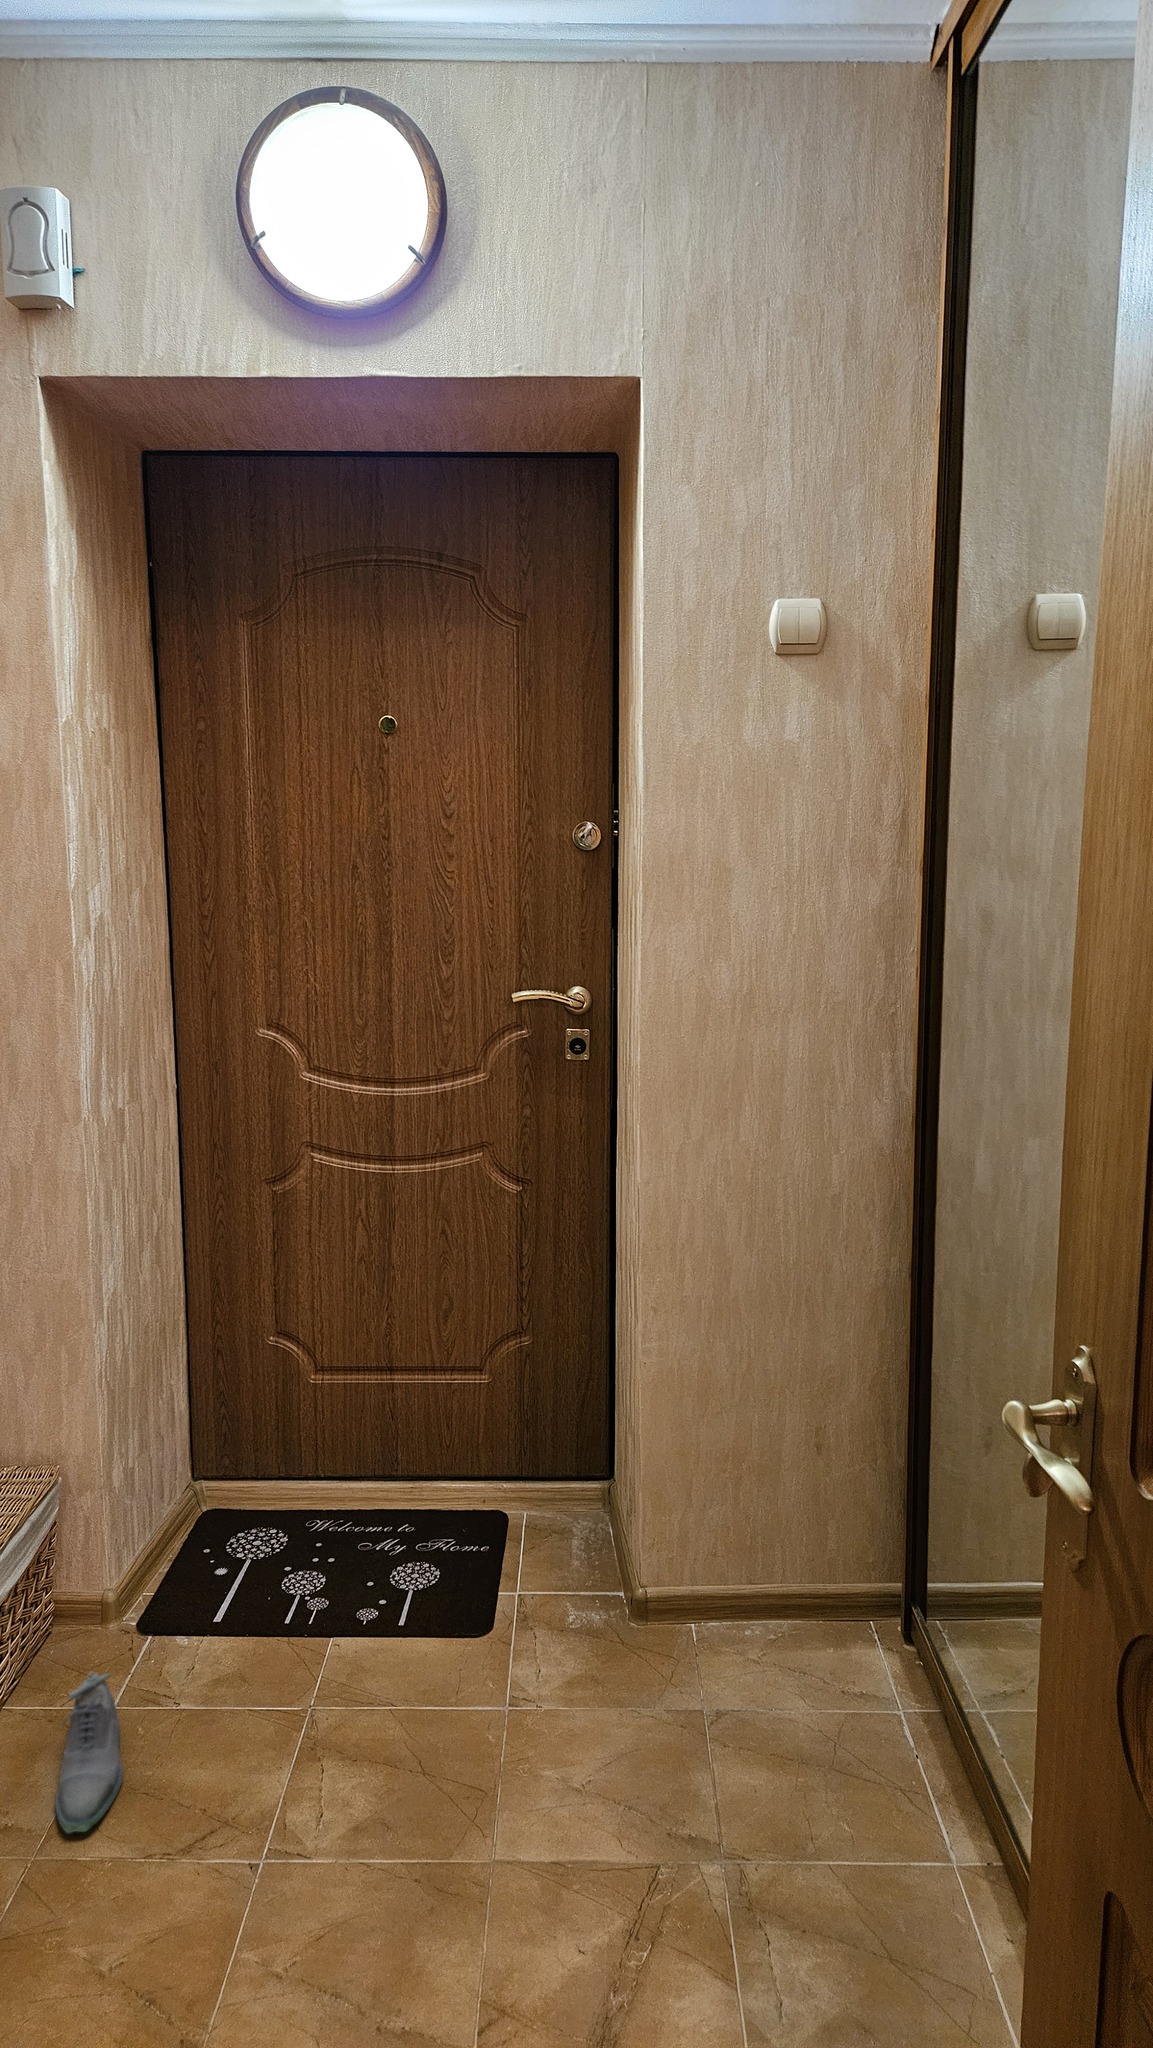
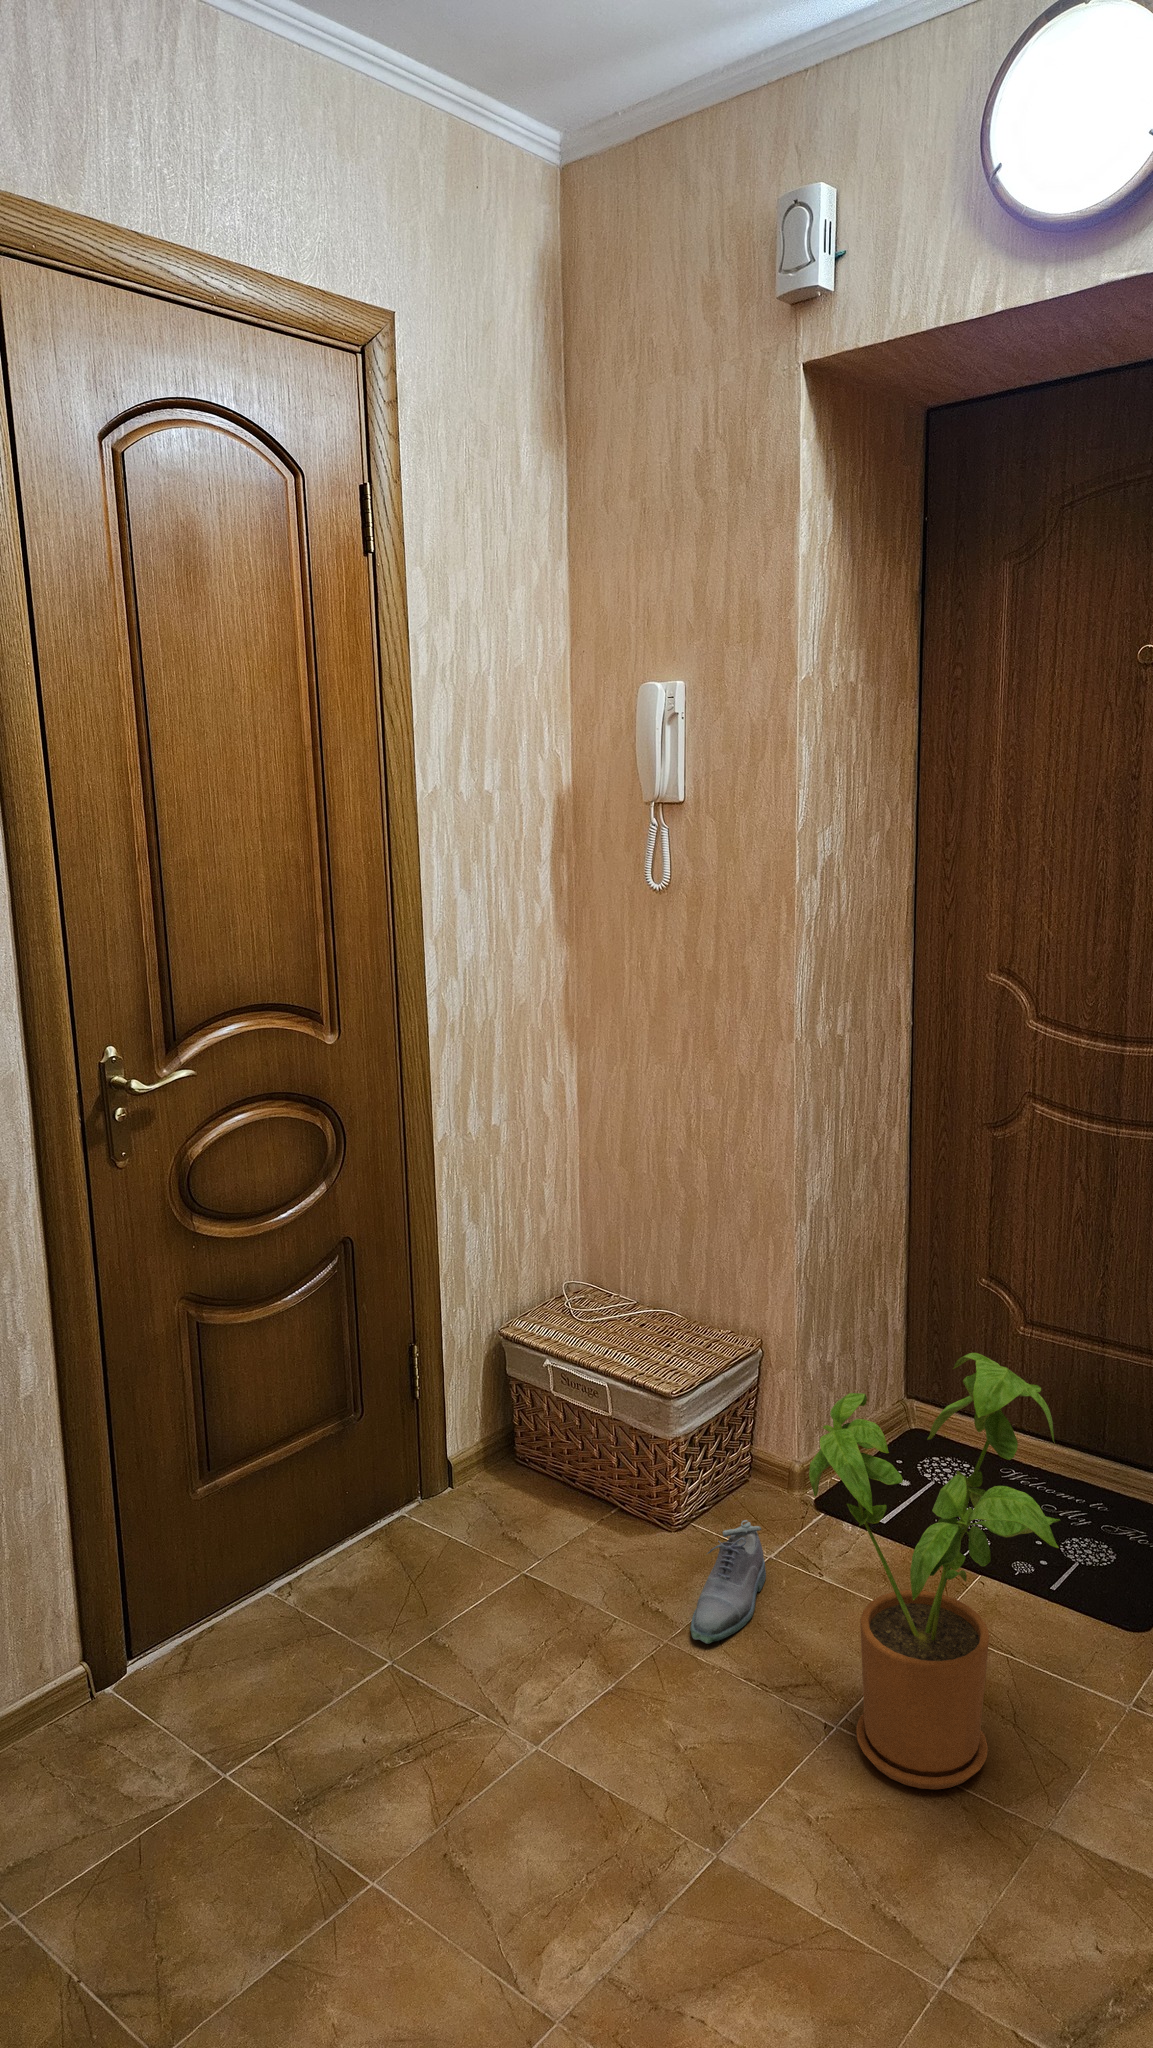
house plant: none [216,1416,501,1887] -> present [809,1353,1060,1789]

